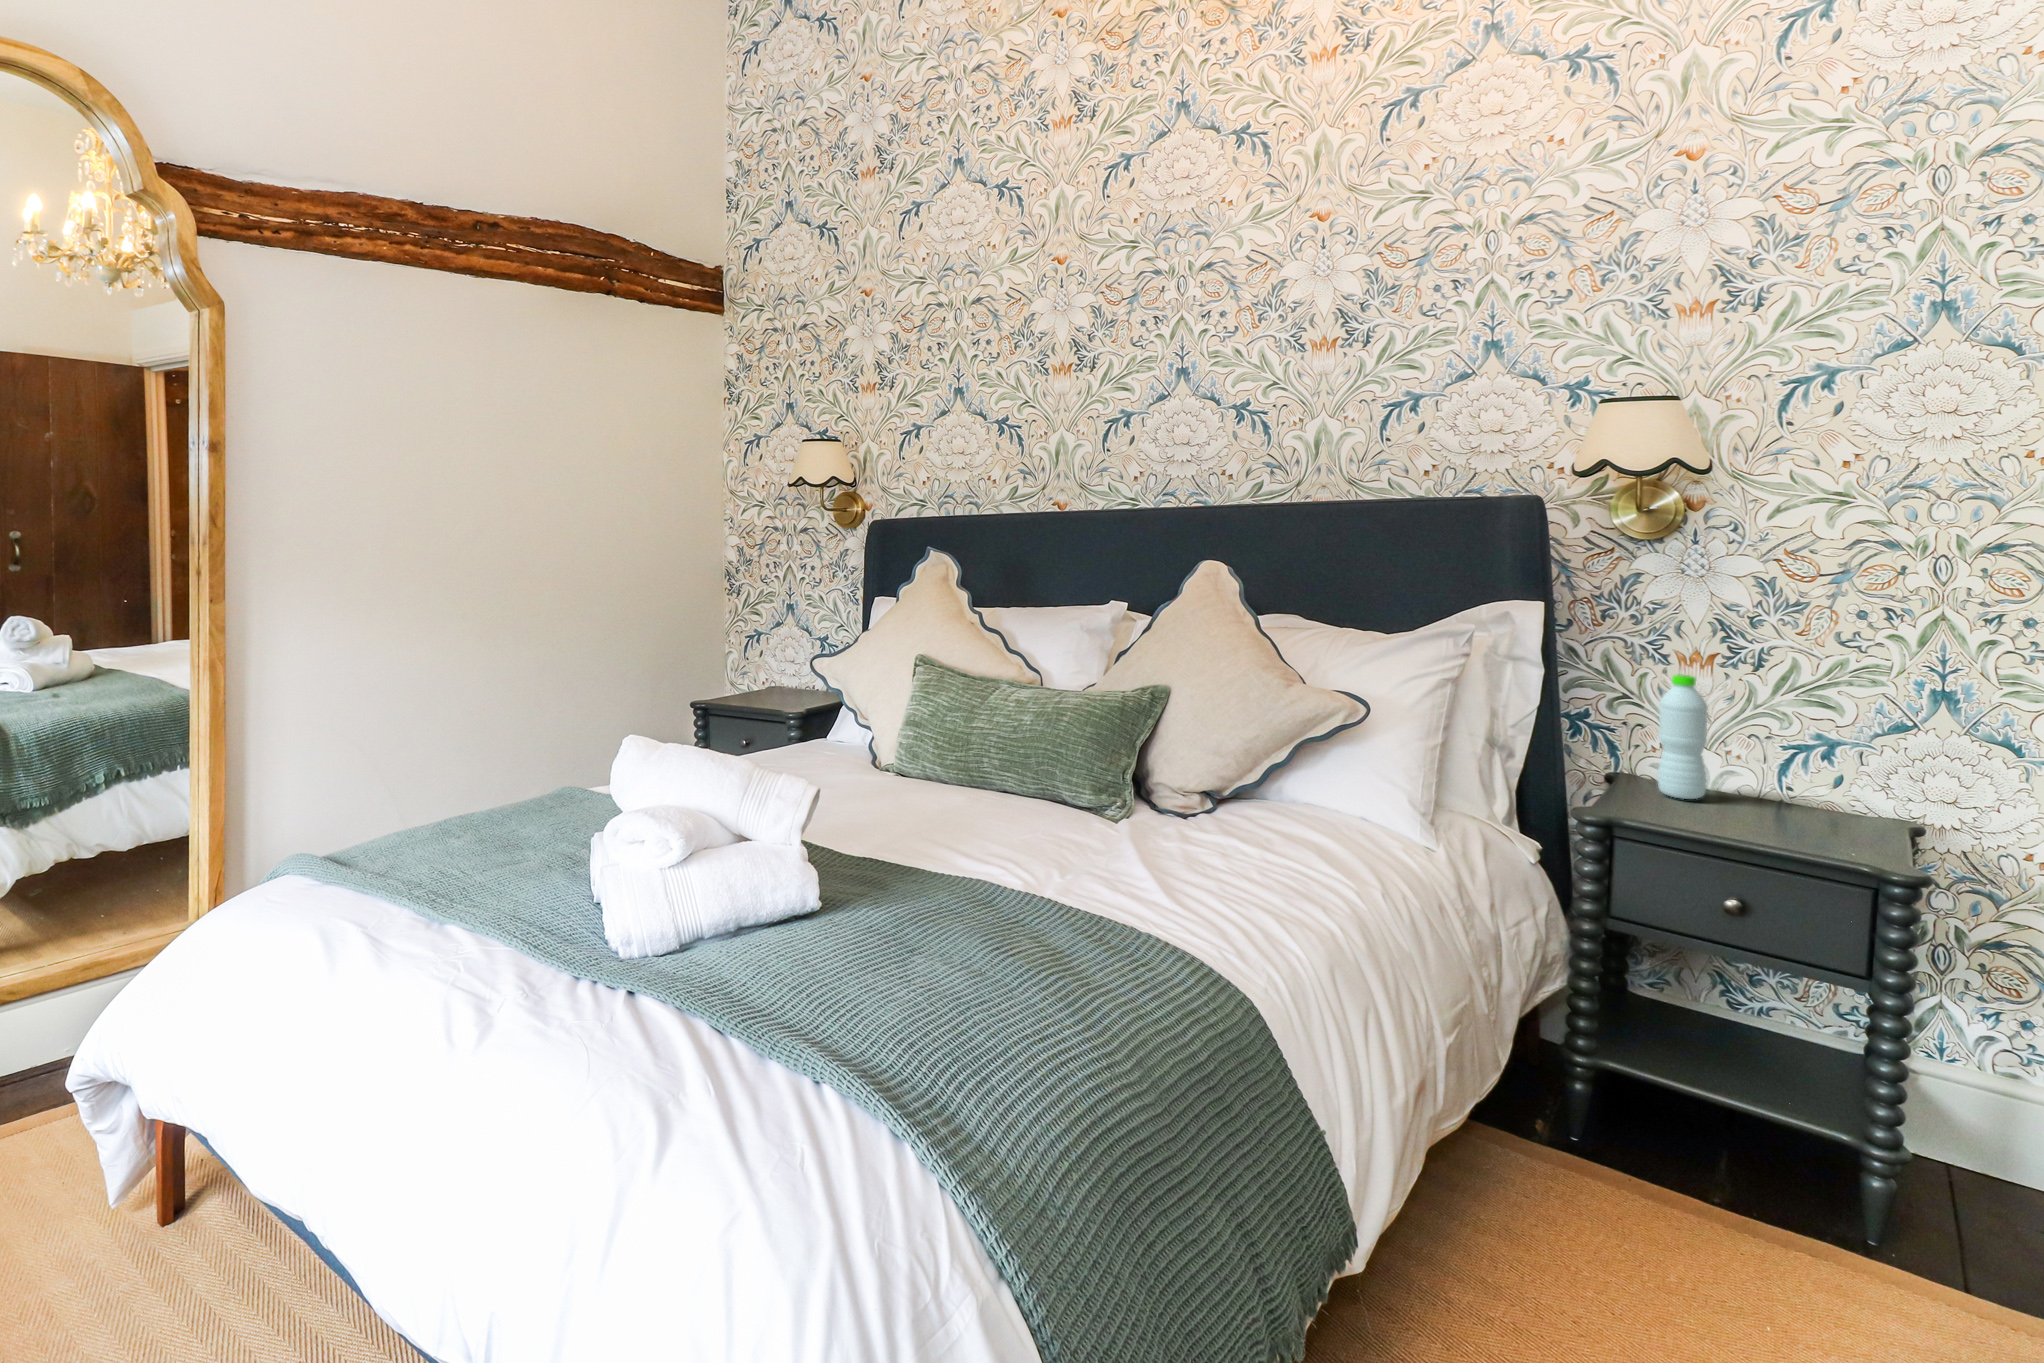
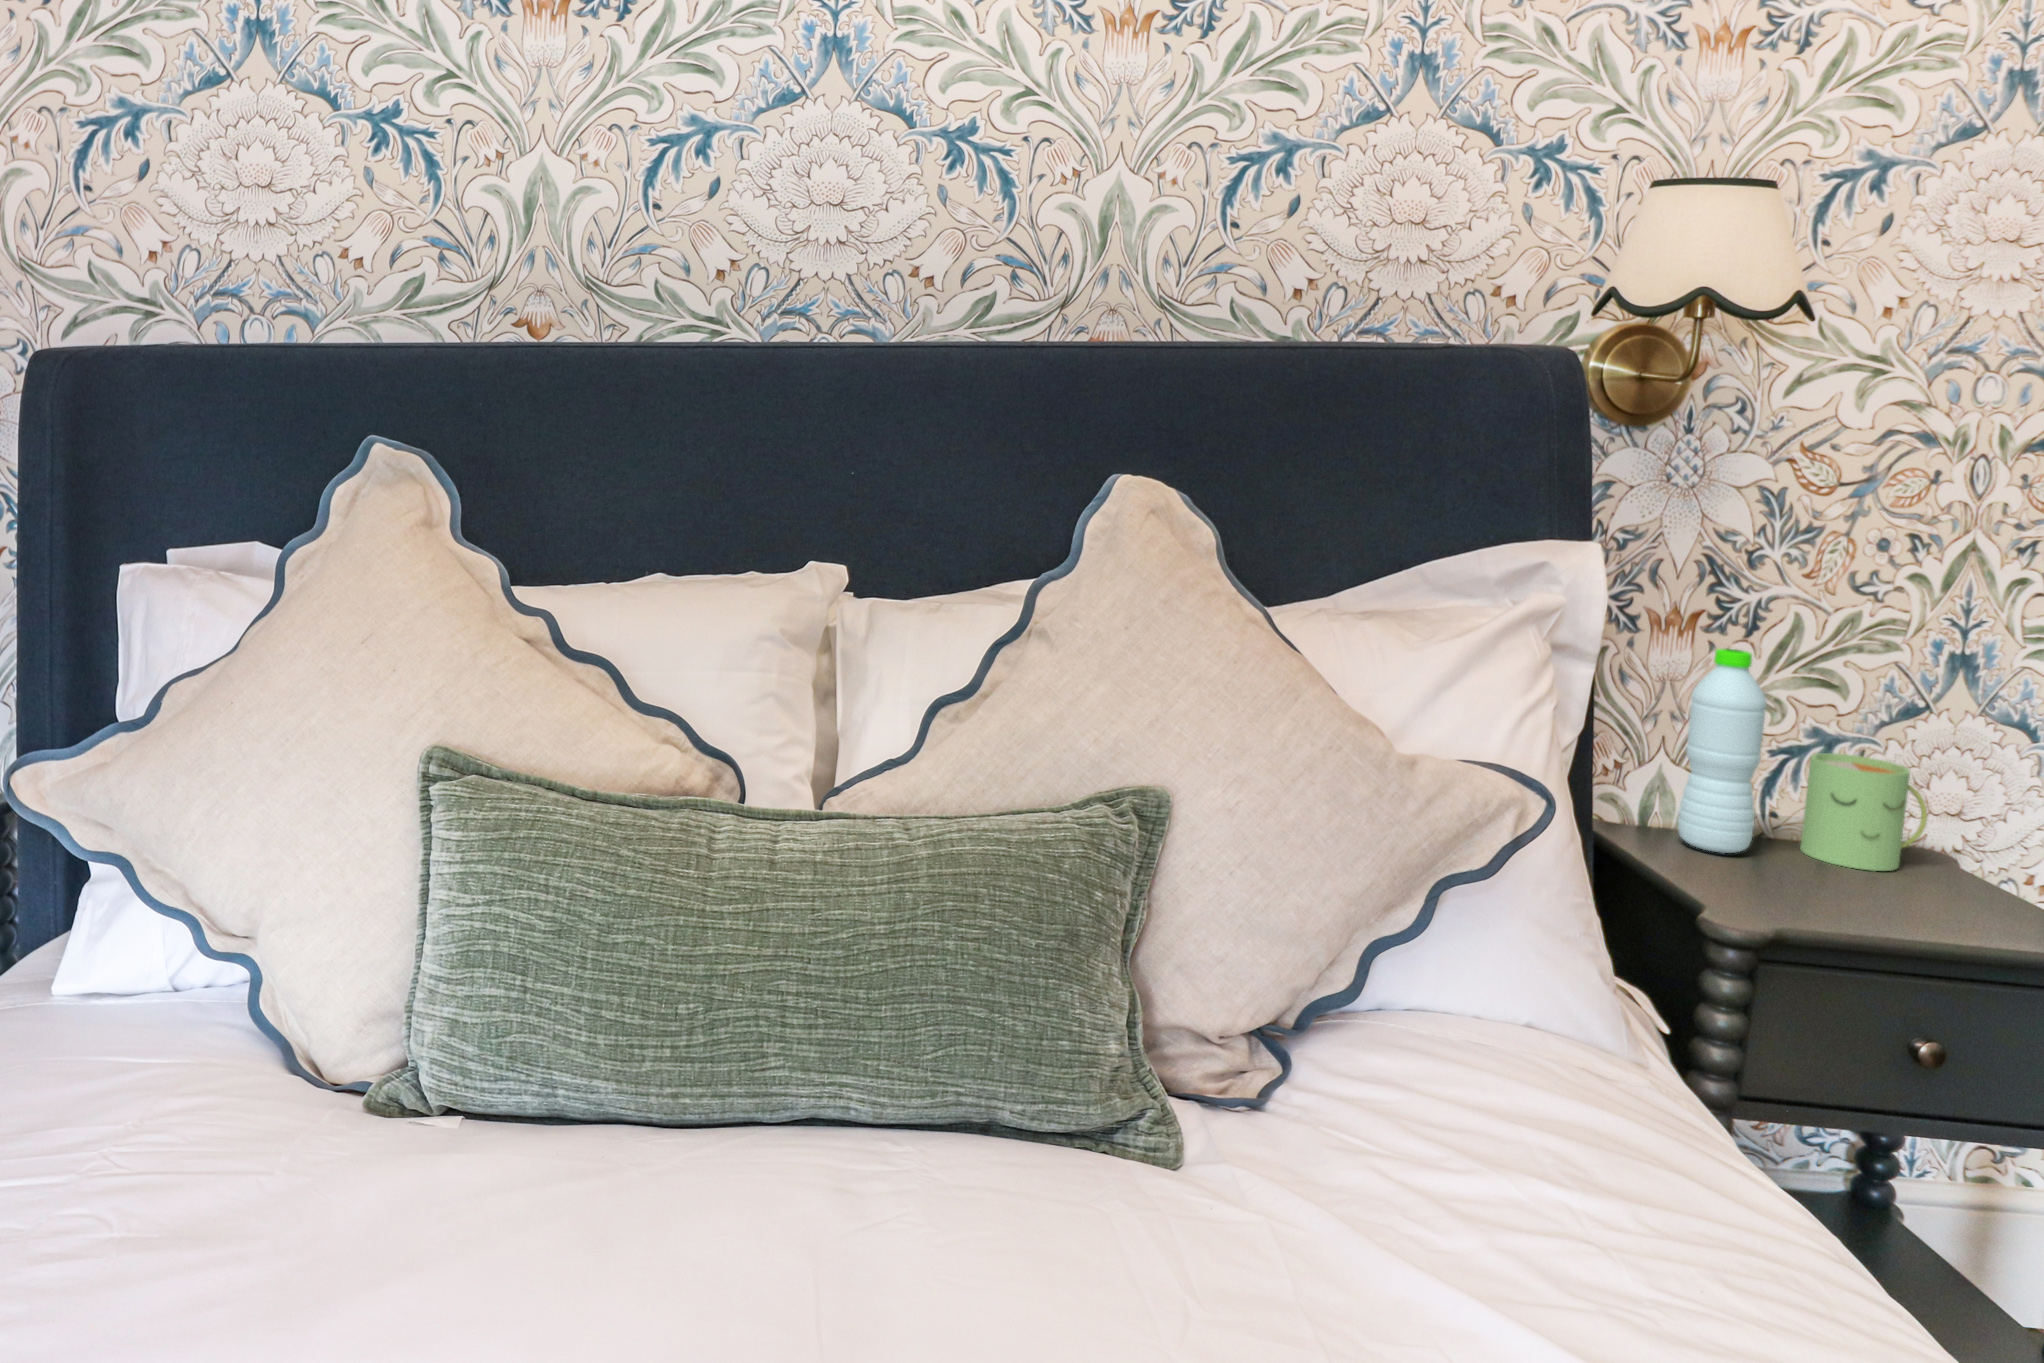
mug: none [1758,748,1840,822] -> present [1800,753,1927,871]

